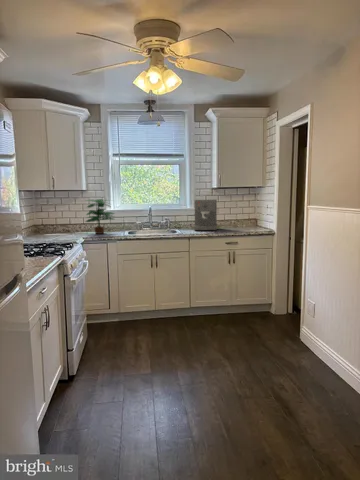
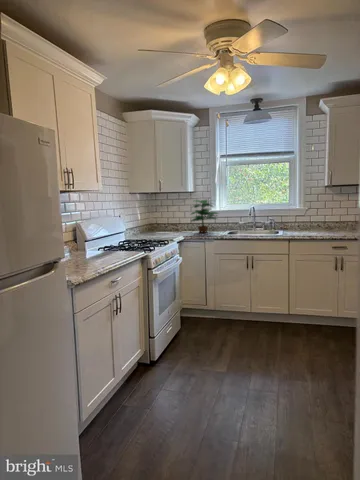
coffee maker: present [194,200,217,230] -> none [299,198,329,233]

